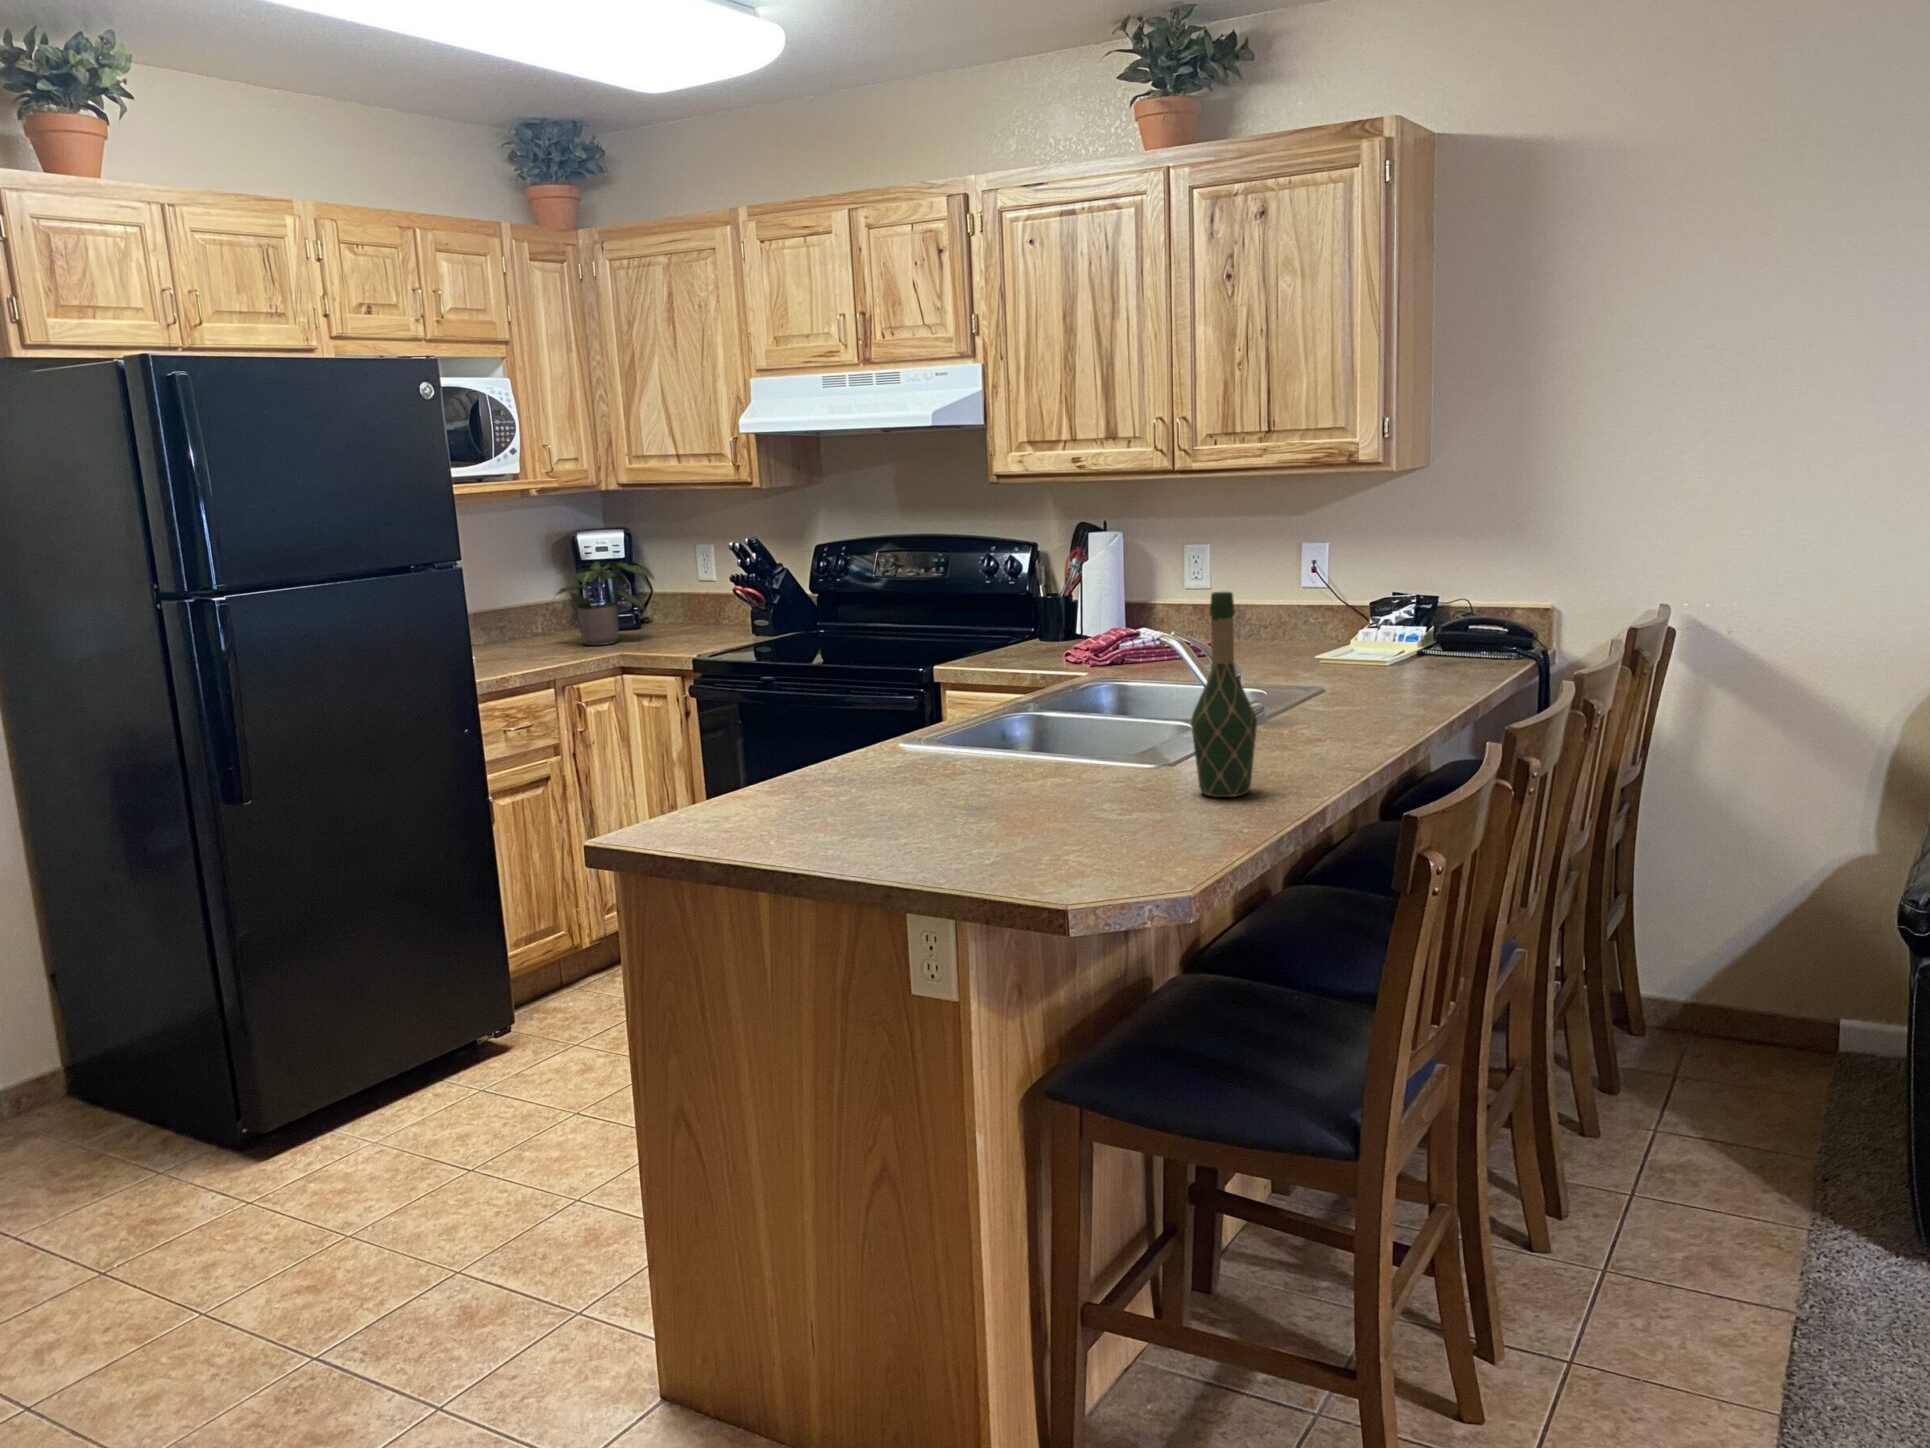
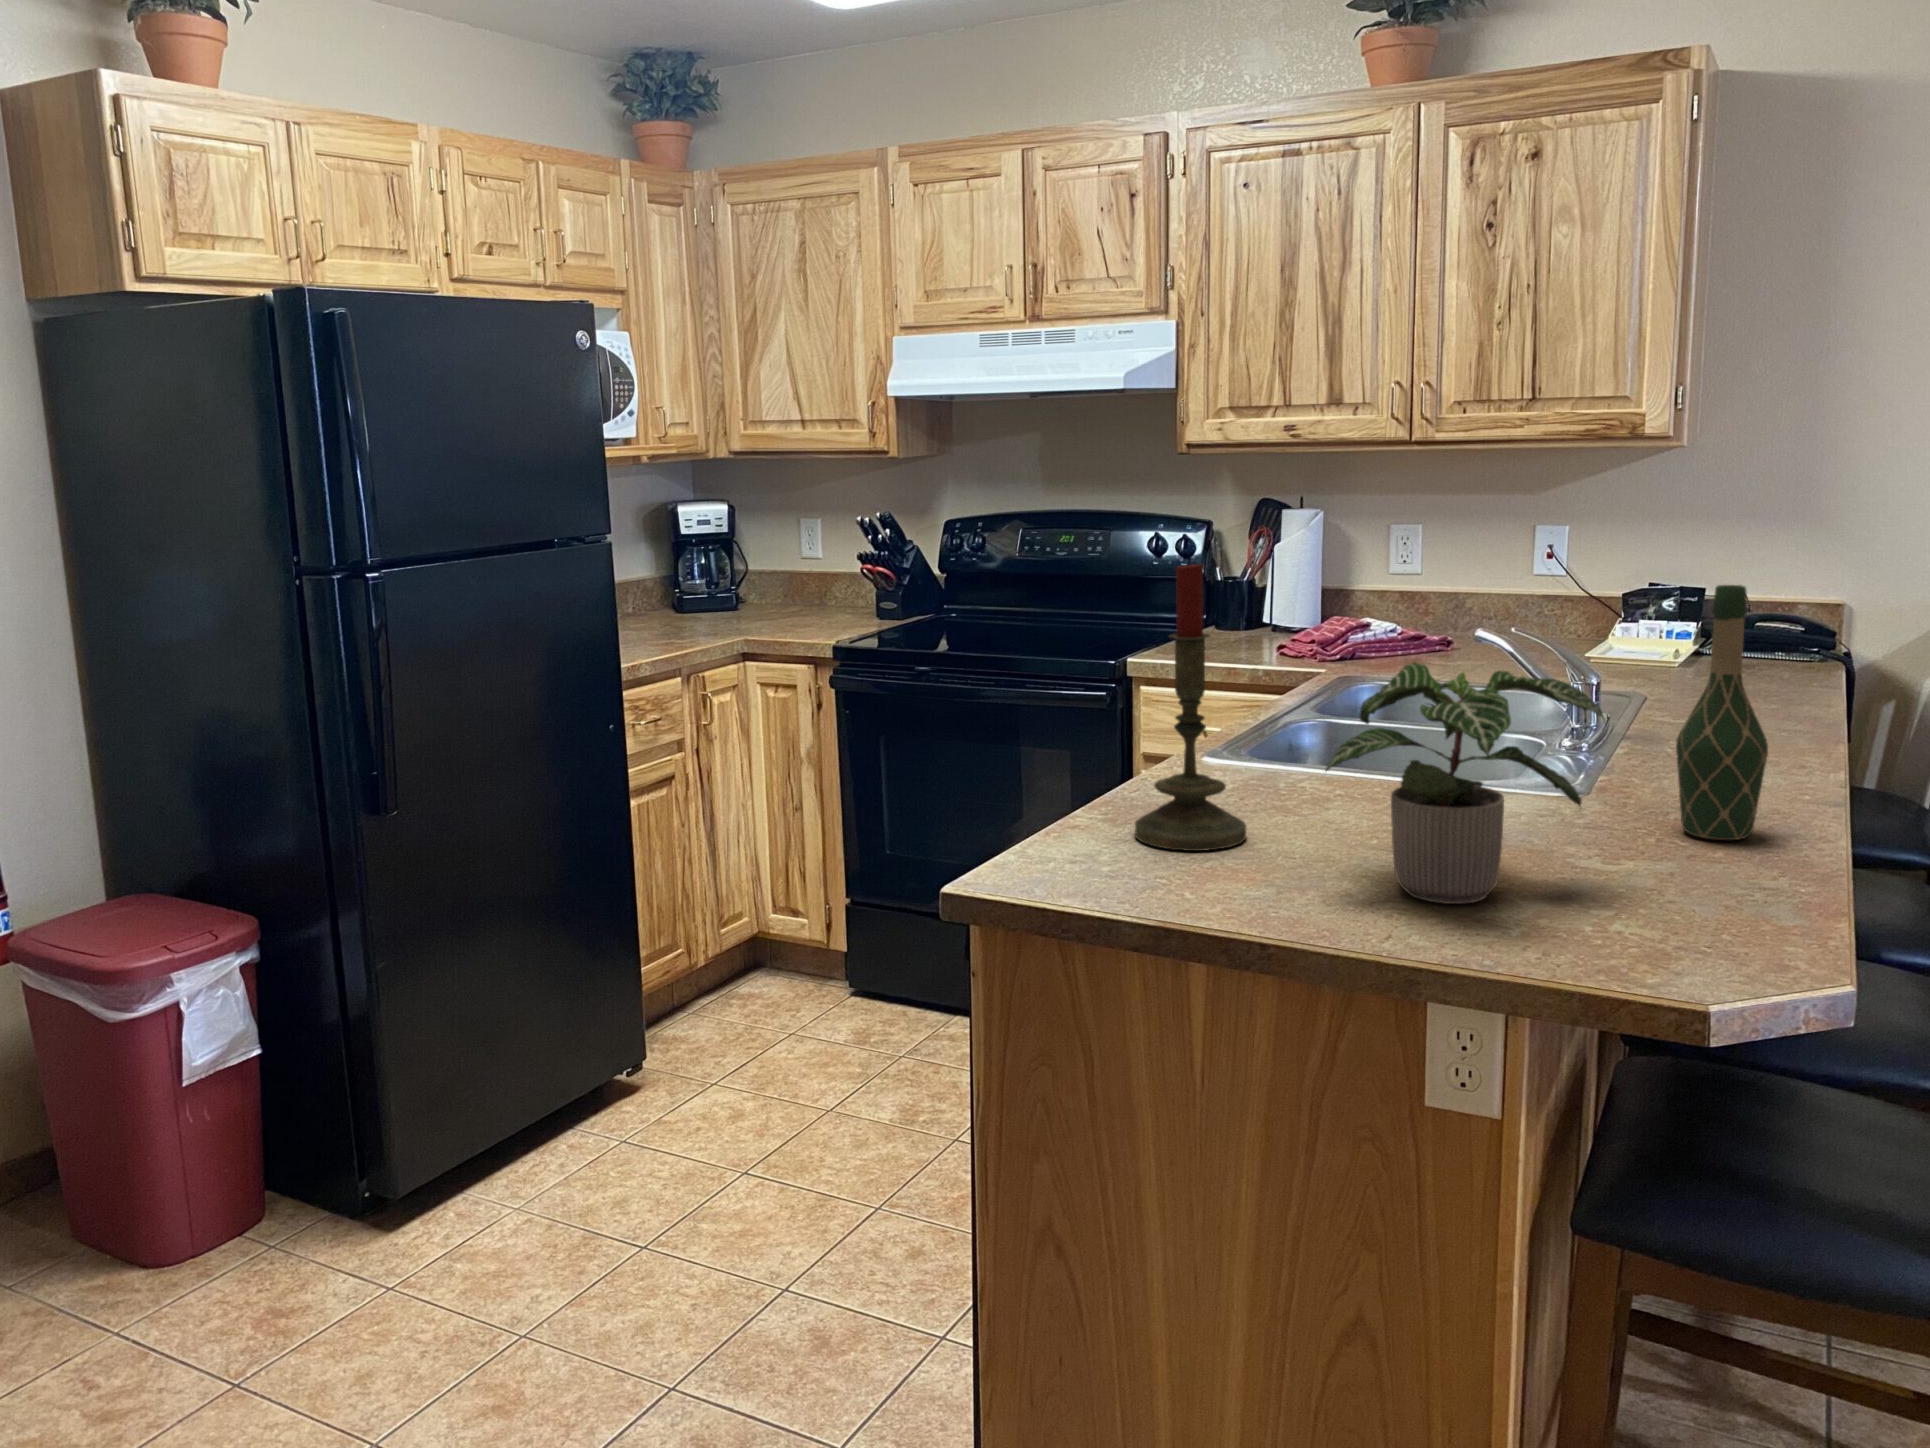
potted plant: present [557,561,655,645] -> present [1325,662,1605,904]
candle: none [770,574,859,811] -> present [1135,557,1246,851]

